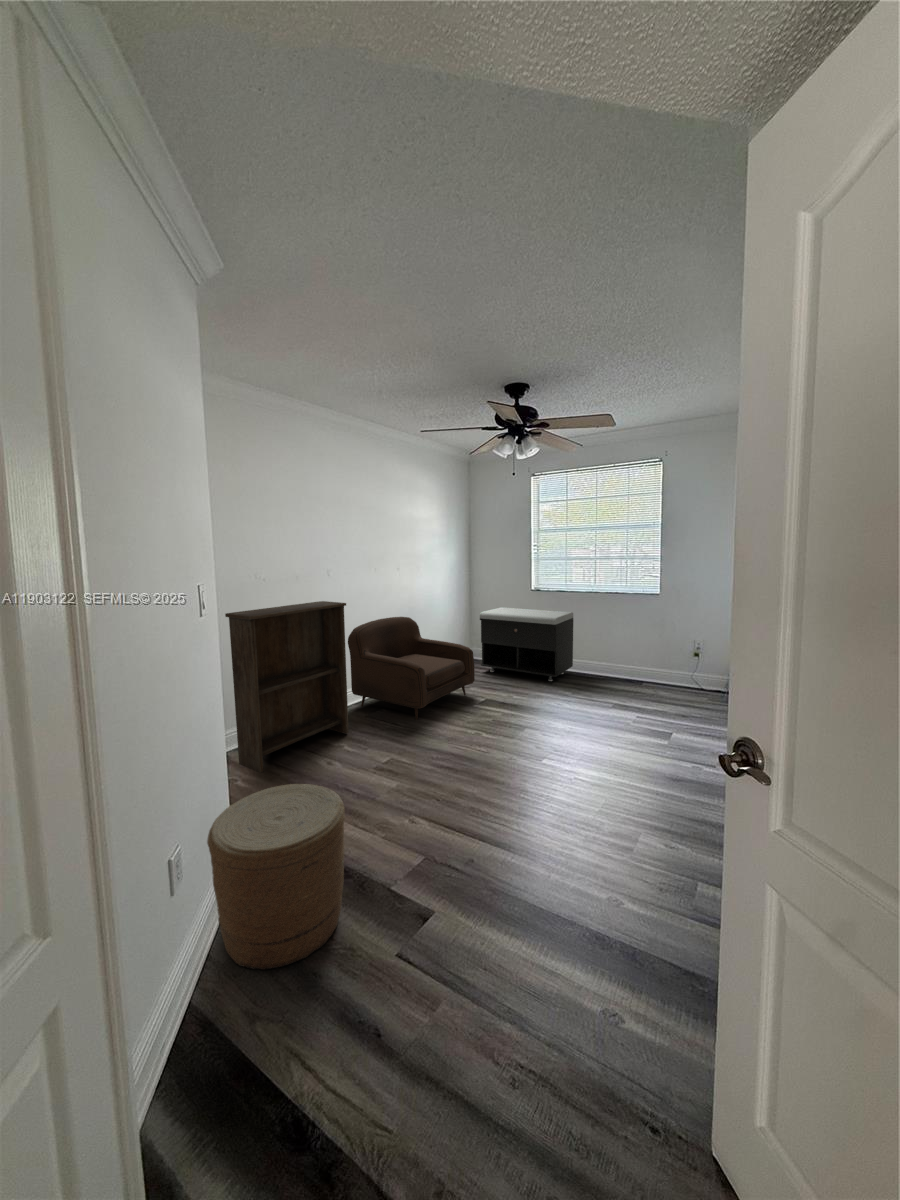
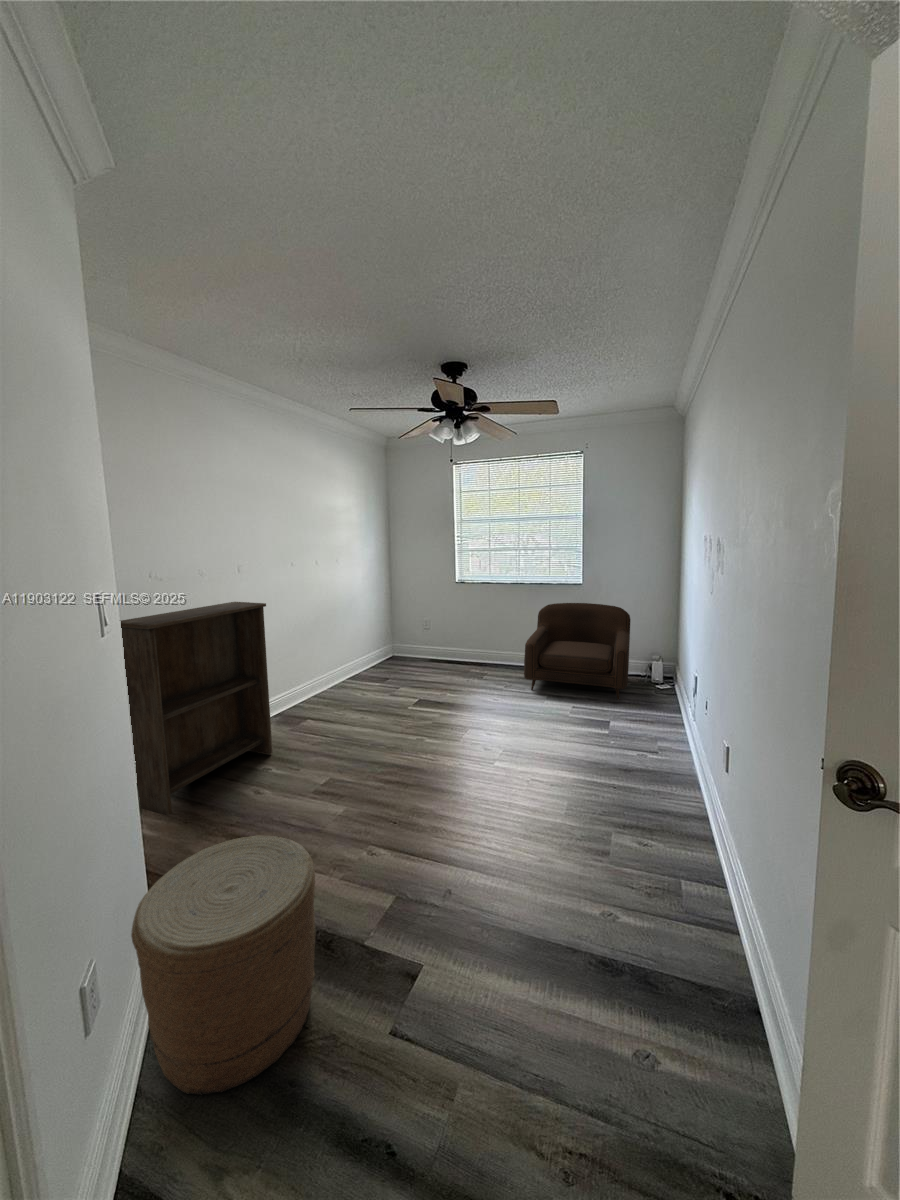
storage bench: present [480,607,573,681] -> none [405,601,500,676]
armchair: present [348,617,475,720] -> present [524,603,631,700]

